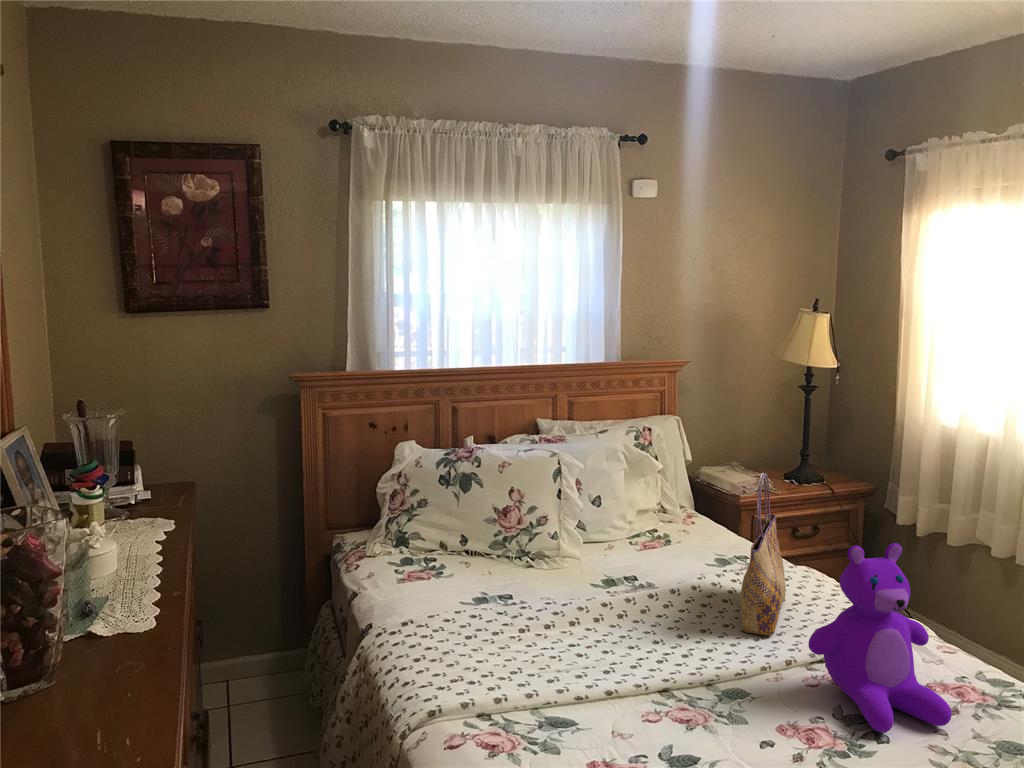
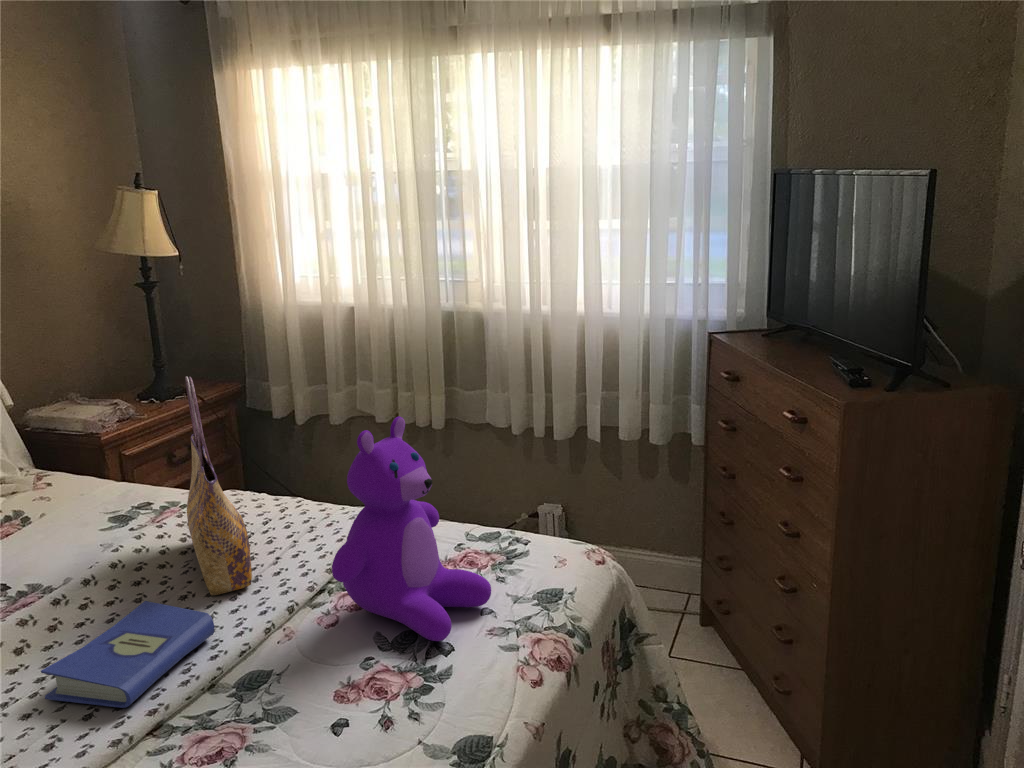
hardcover book: none [621,616,729,671] -> present [41,601,215,708]

